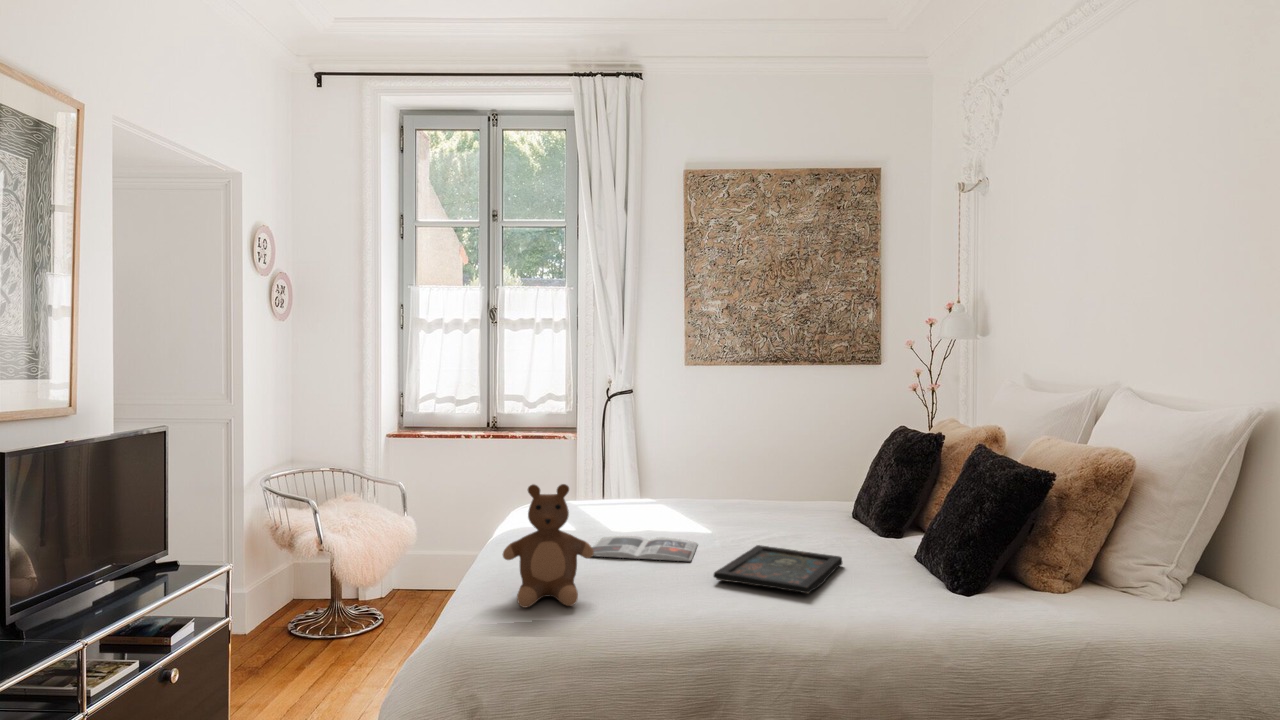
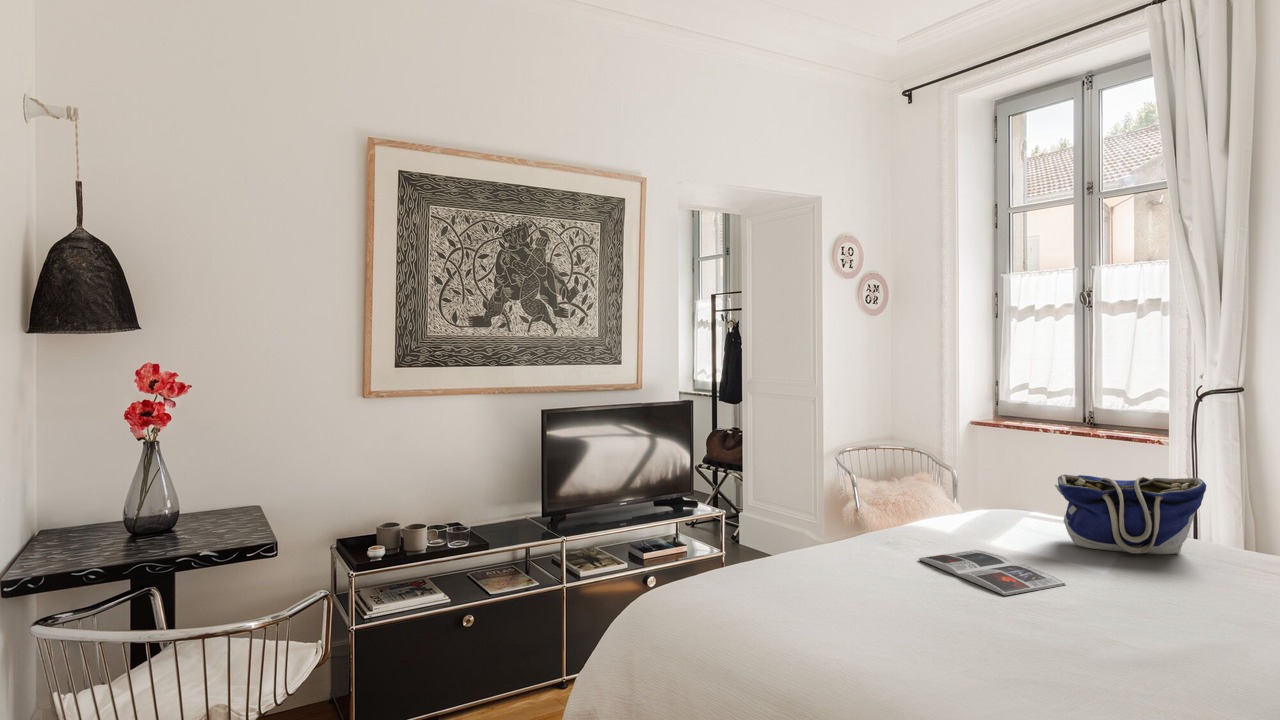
tote bag: none [627,450,719,518] -> present [1055,475,1206,555]
teddy bear: present [503,484,594,607] -> none [767,474,852,589]
tray: present [714,545,842,593] -> none [971,604,1197,667]

